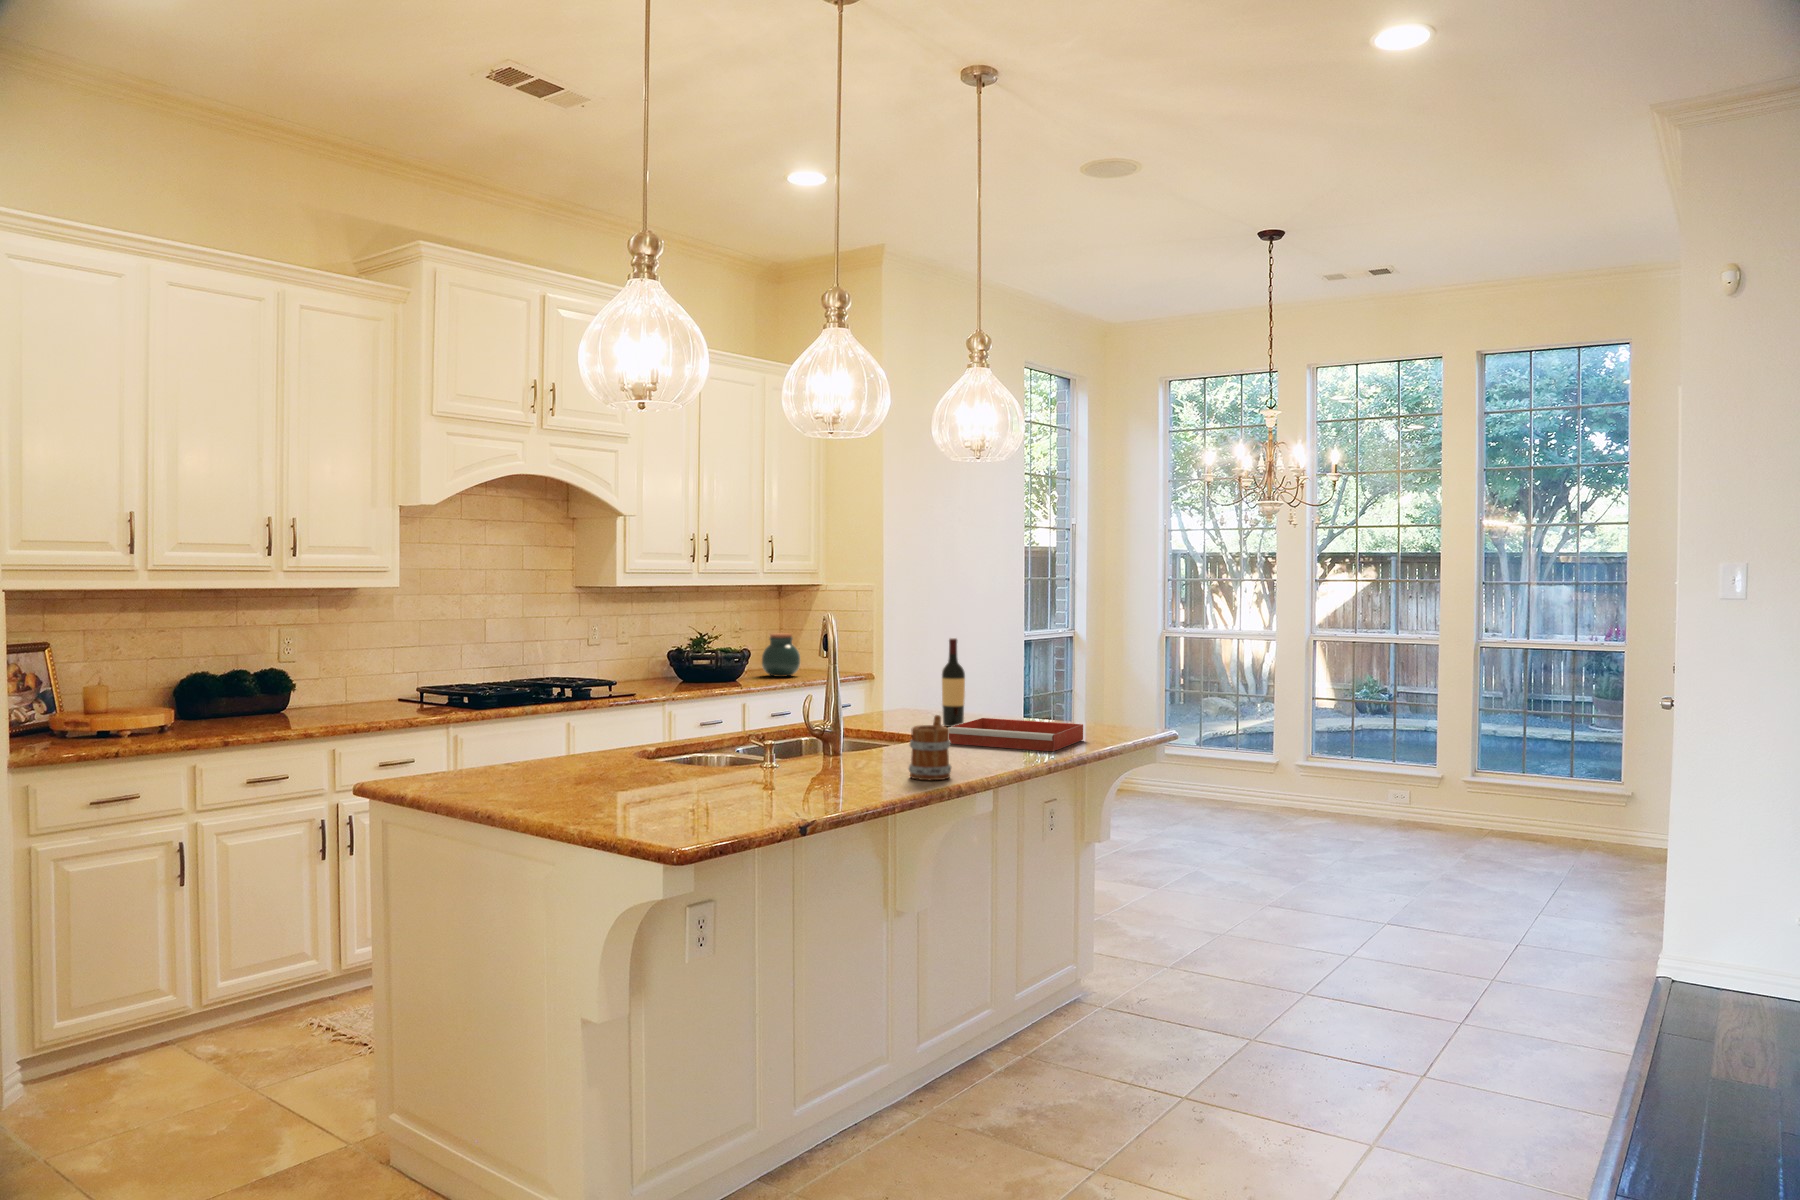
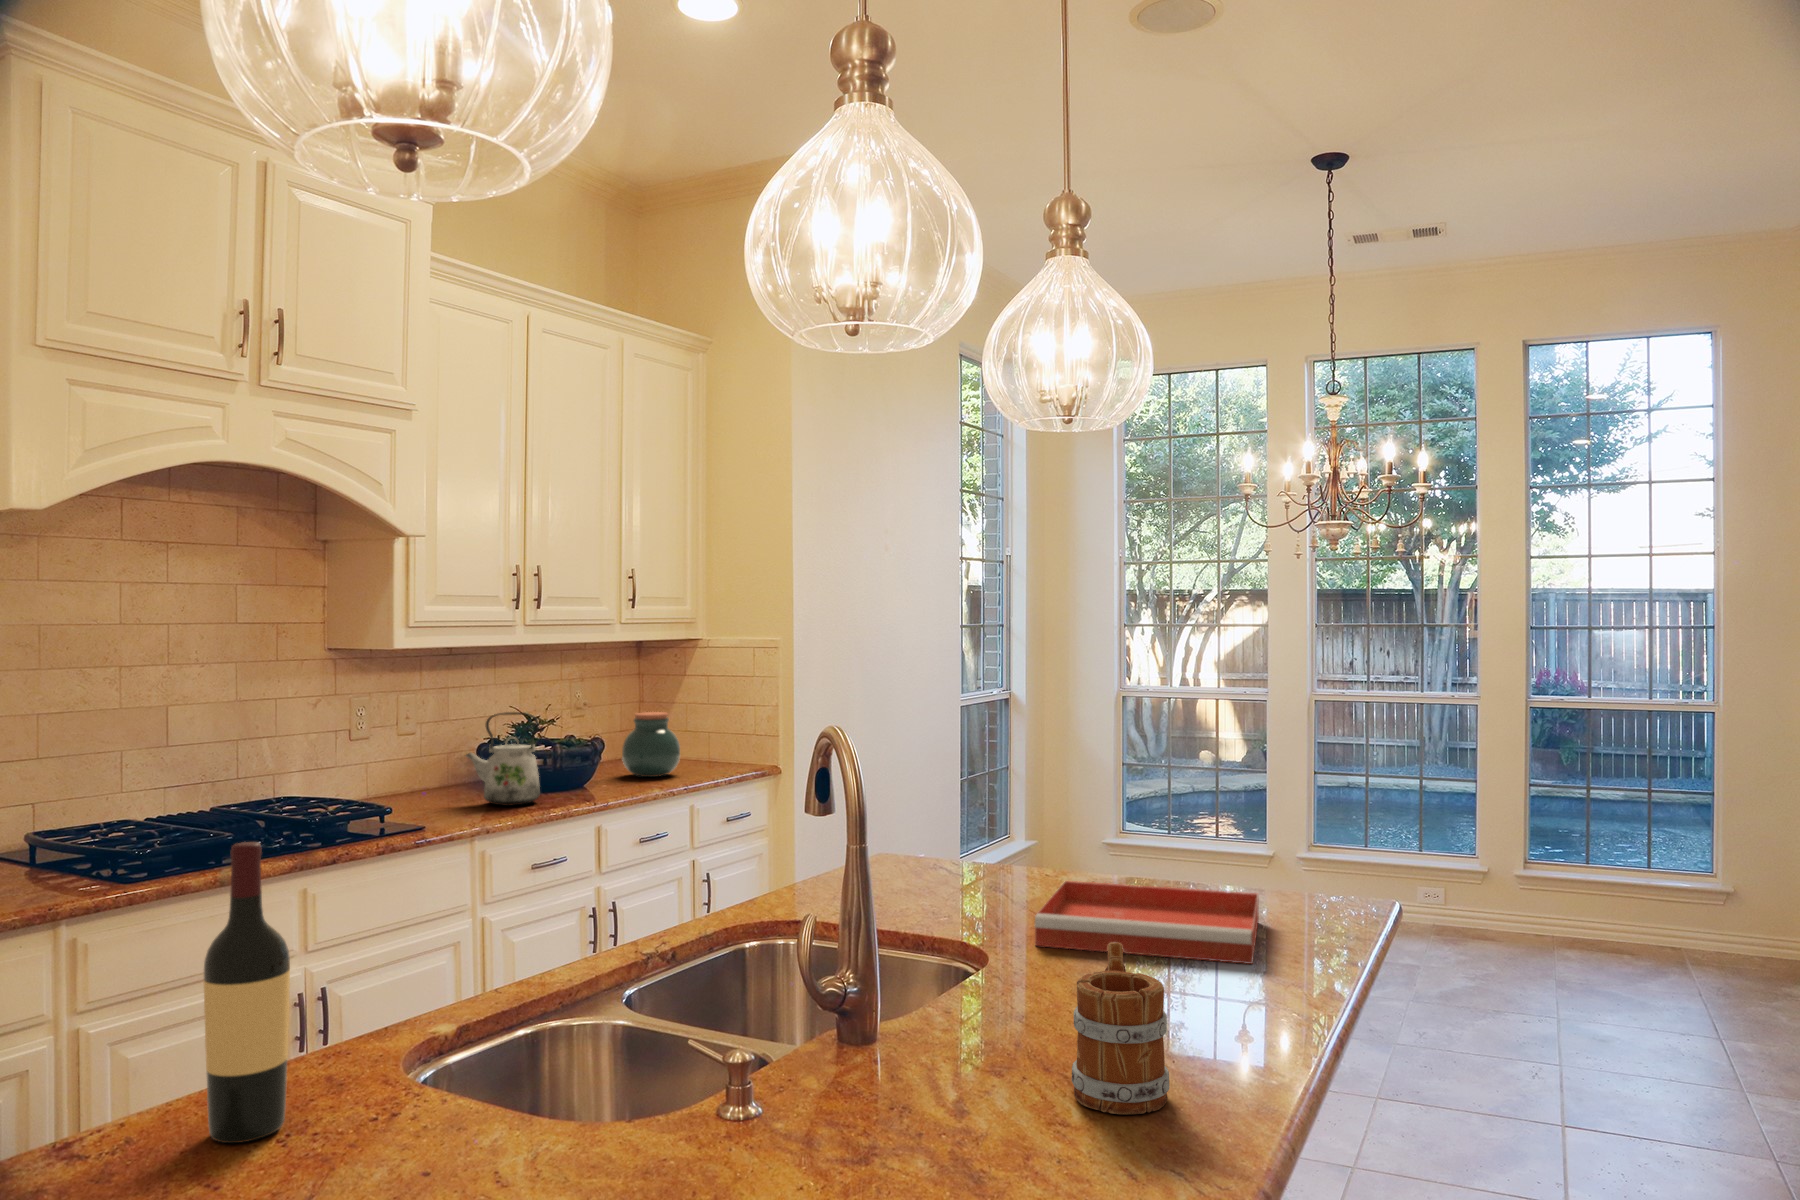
kettle: none [659,629,706,687] -> present [466,712,540,806]
wine bottle: present [942,638,965,727] -> present [204,842,290,1143]

